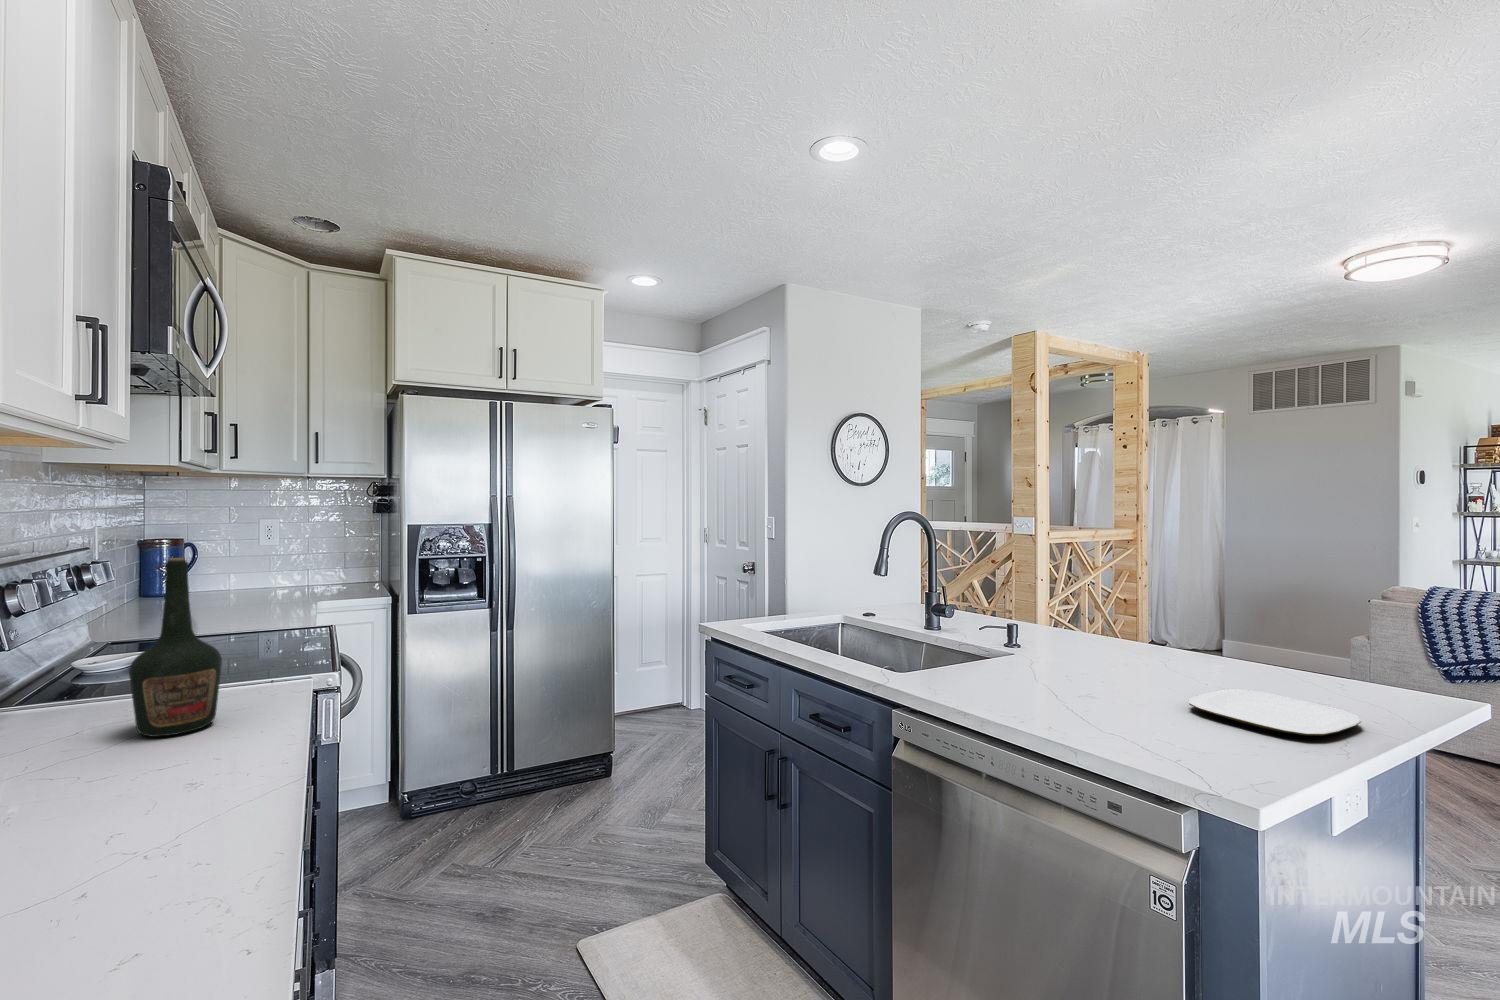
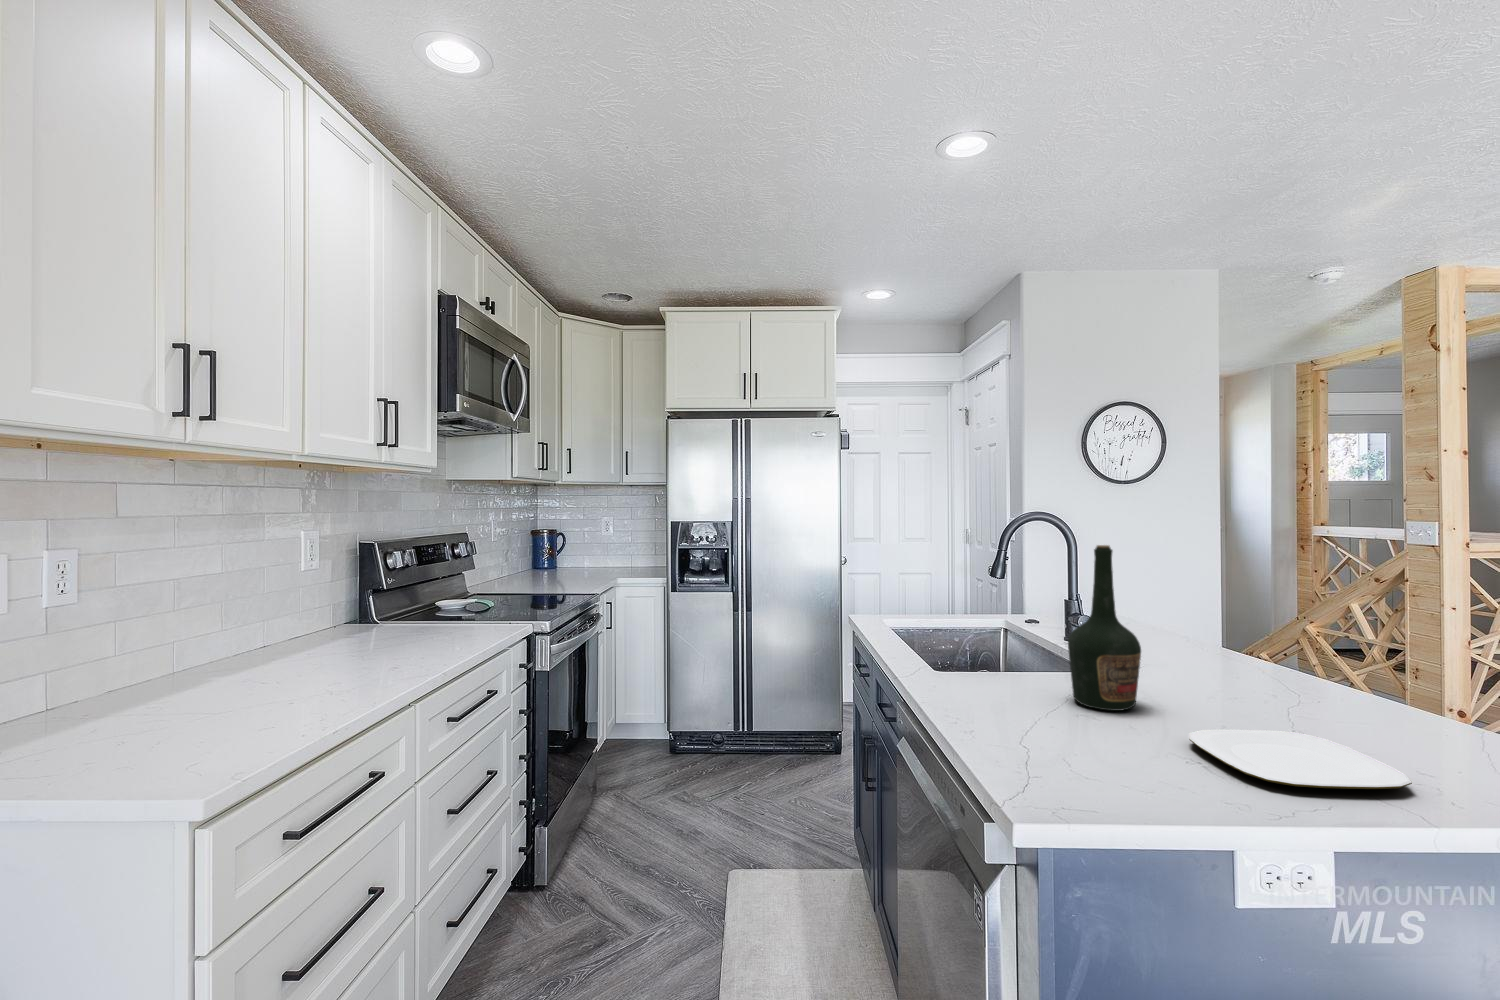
bottle: present [129,558,222,737] -> present [1068,545,1141,711]

